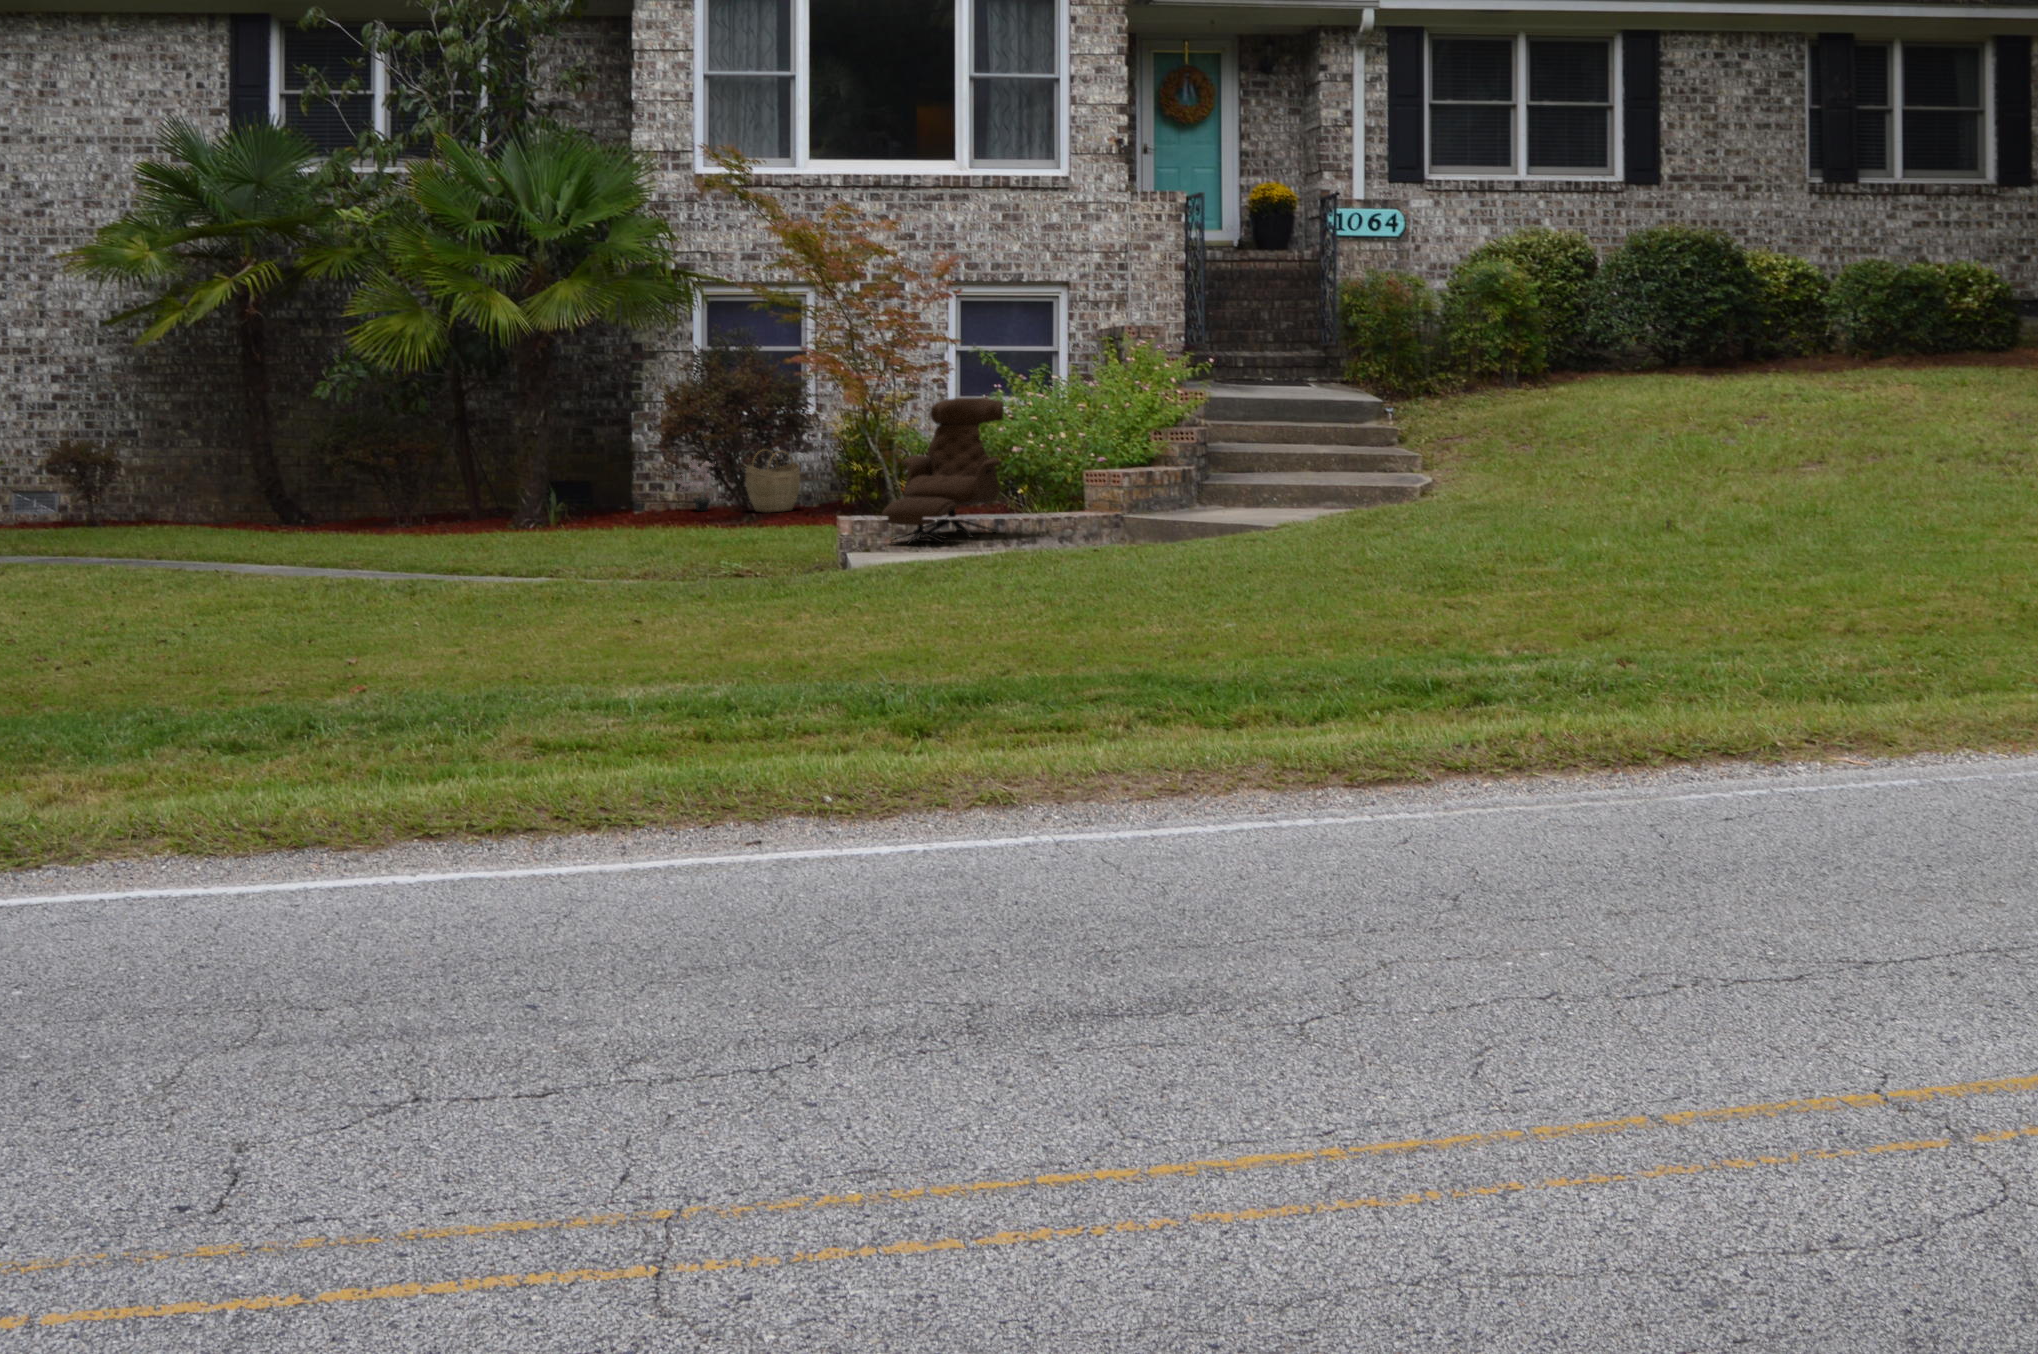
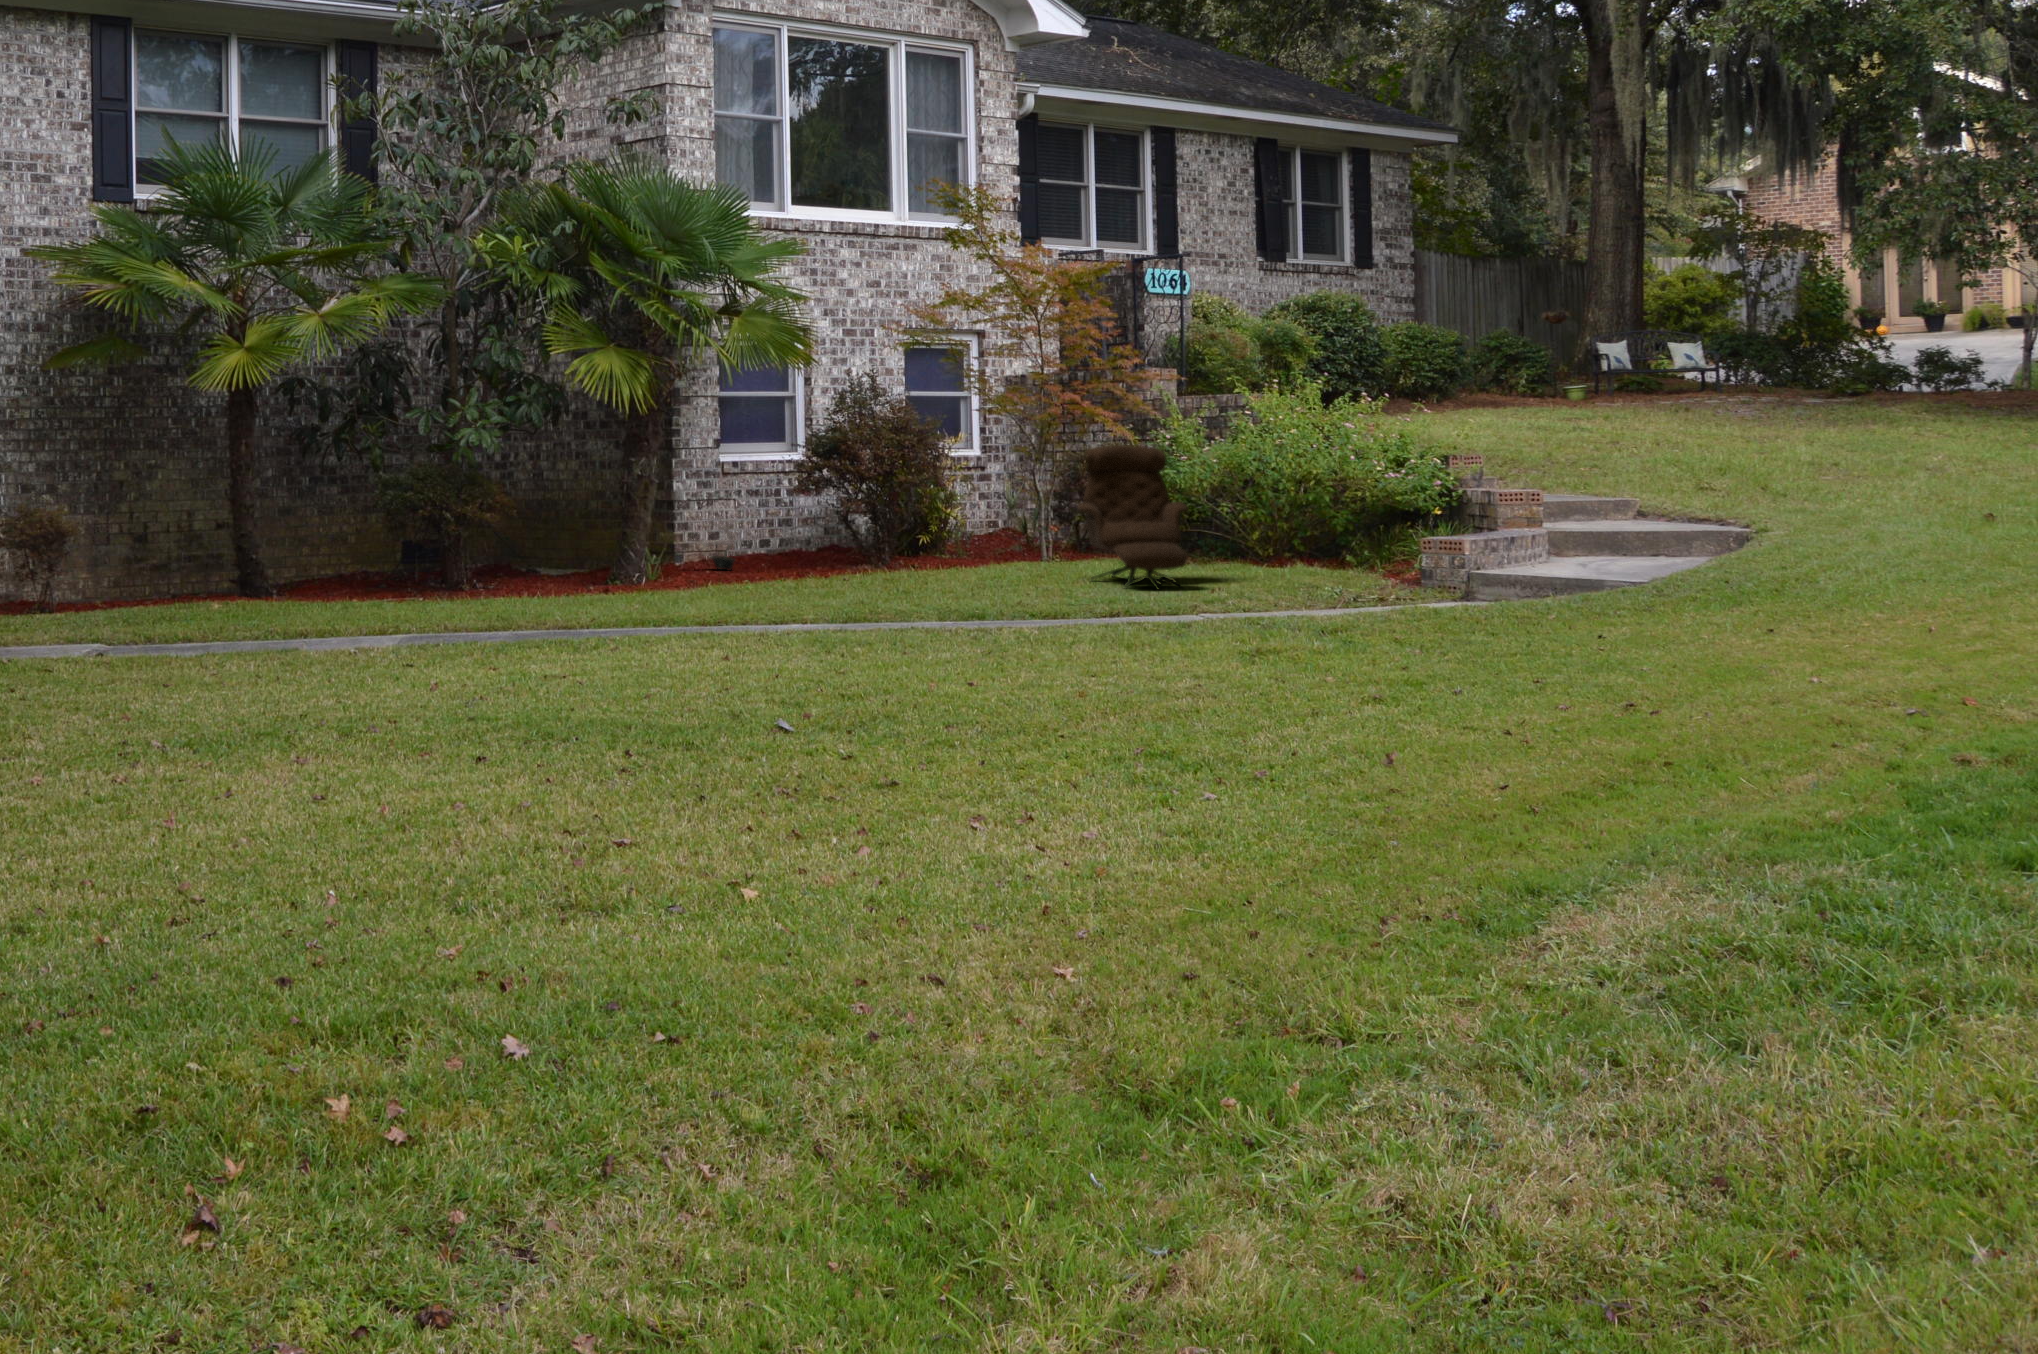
woven basket: present [745,451,800,513] -> none [777,504,829,570]

